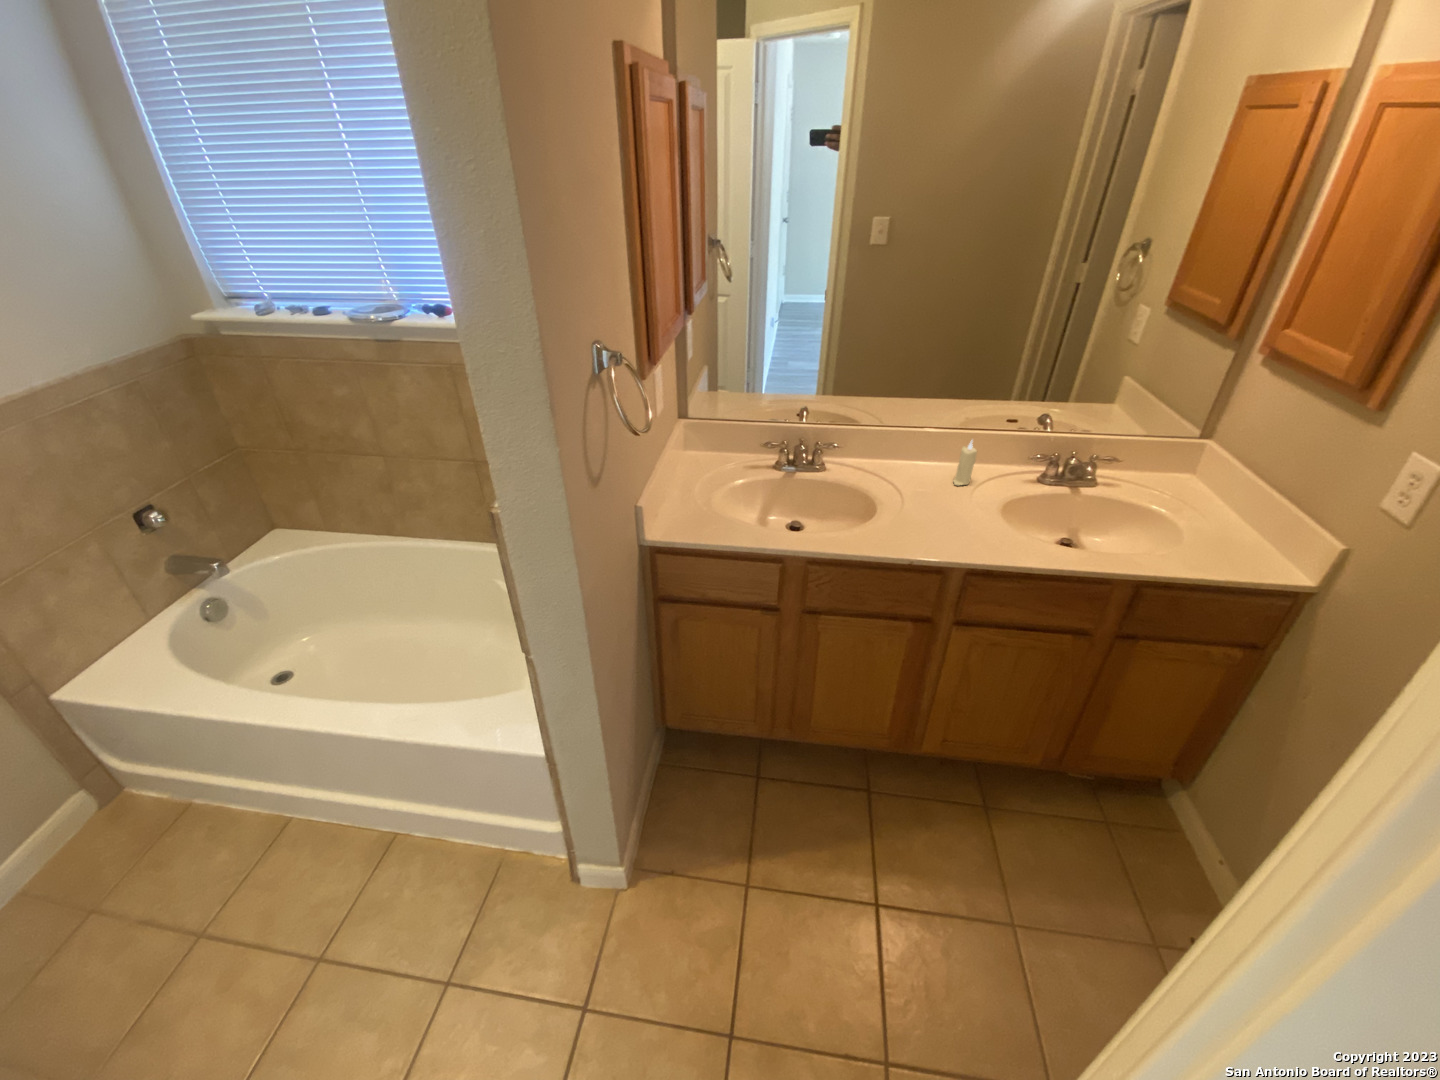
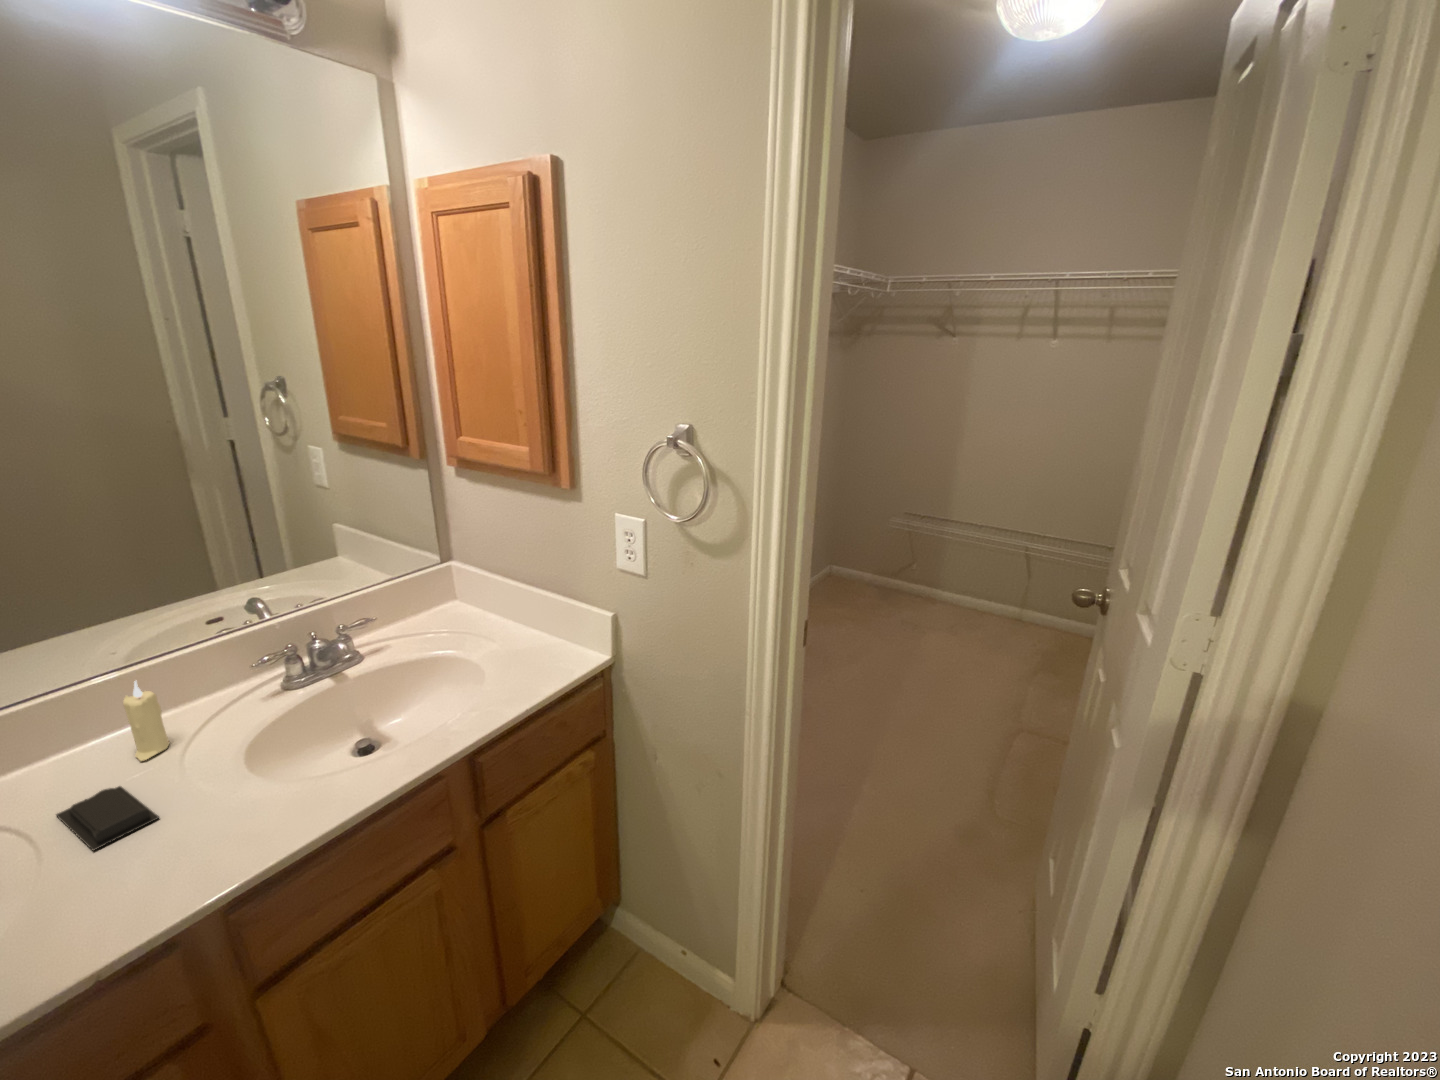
soap bar: none [915,490,956,517] -> present [56,786,159,850]

